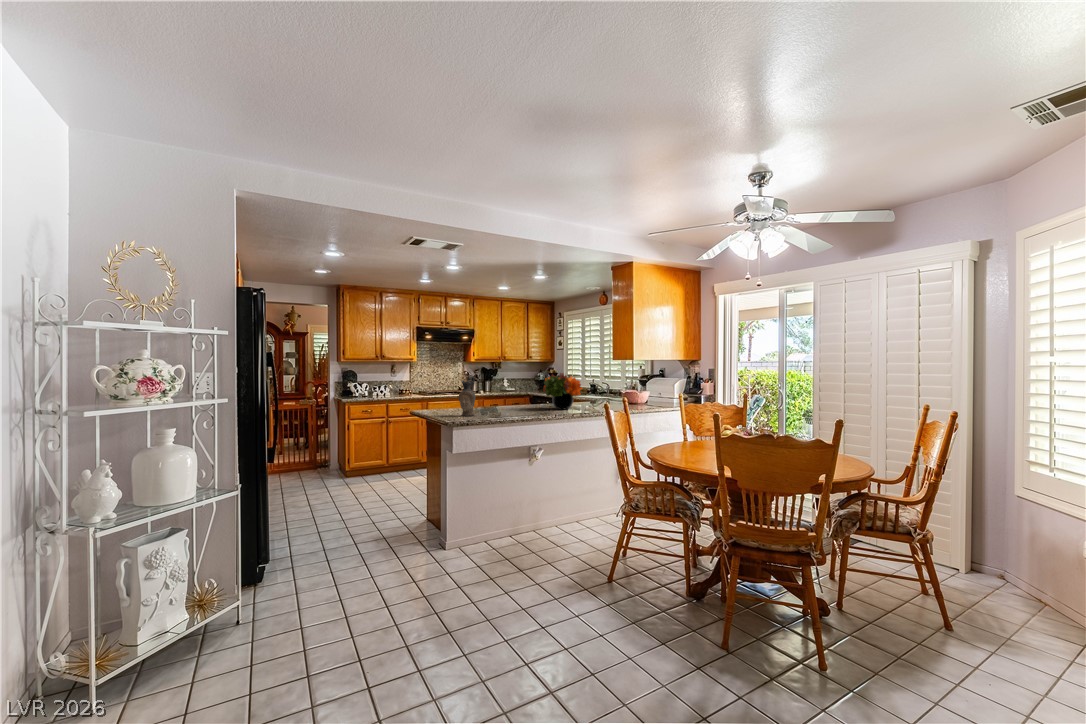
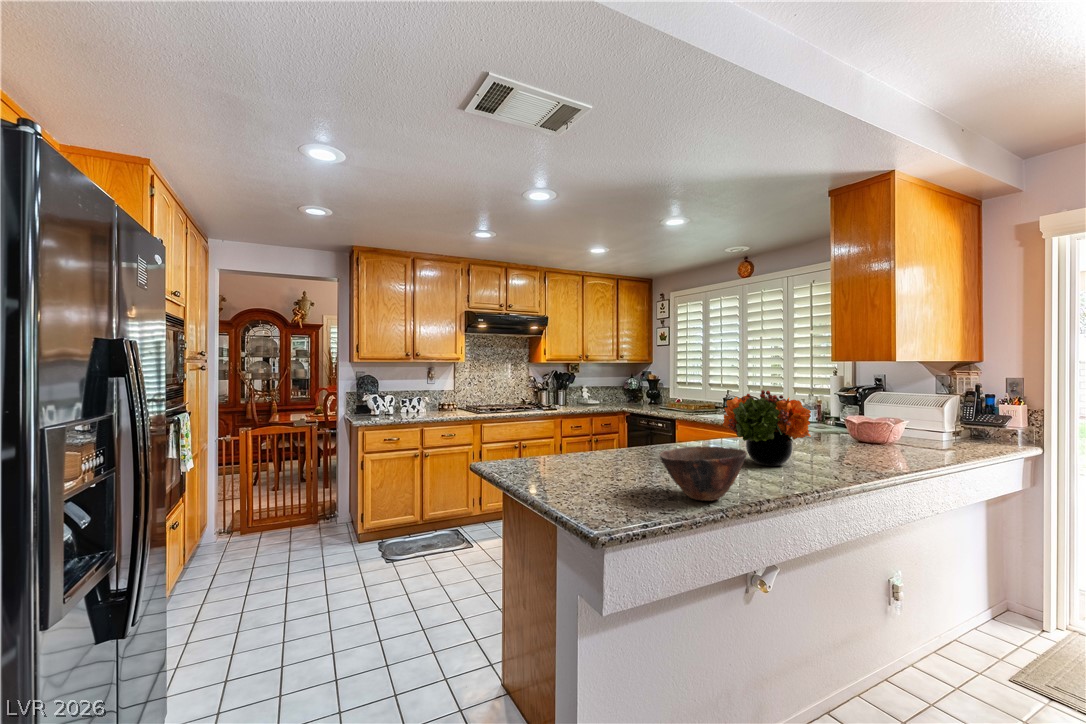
ceramic pitcher: present [458,376,475,416] -> none [576,400,613,493]
bowl: none [493,395,529,416] -> present [659,446,747,501]

